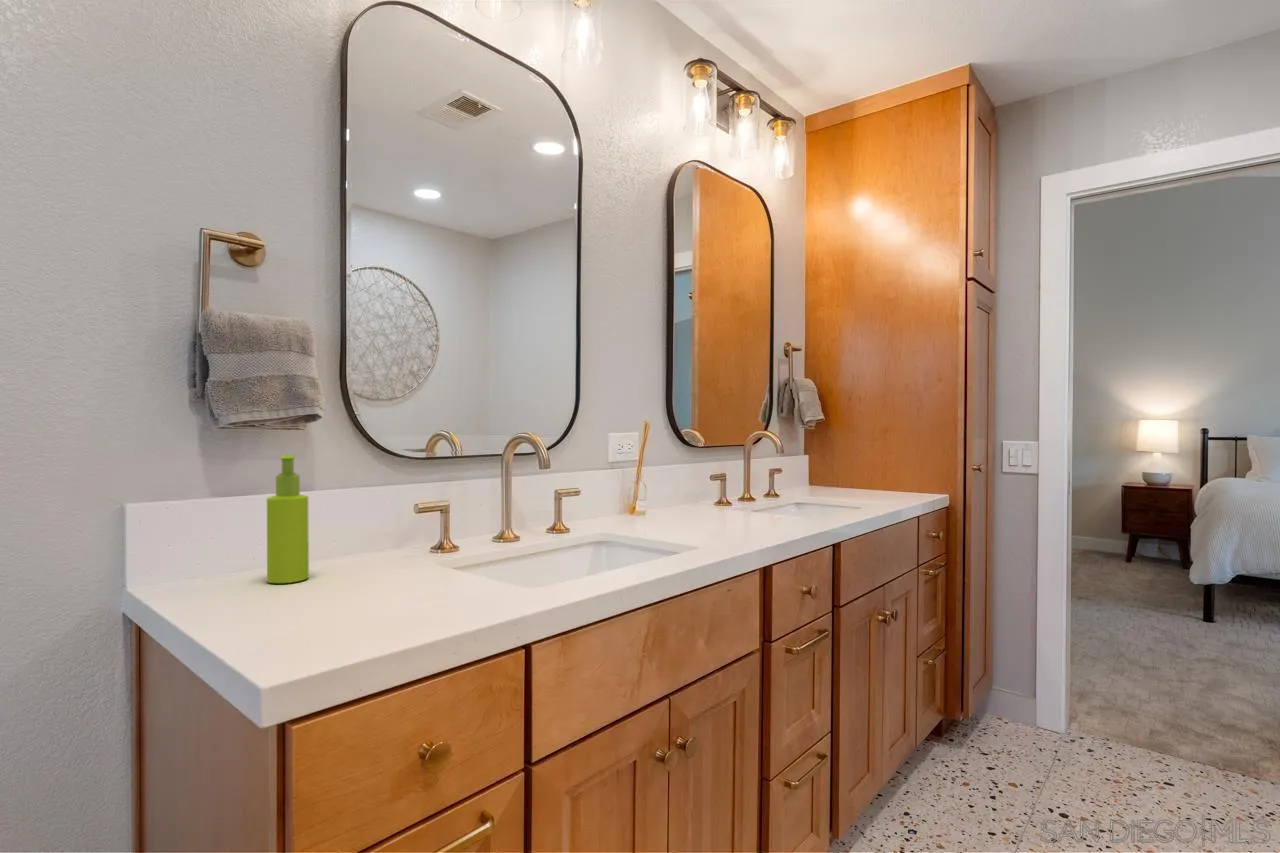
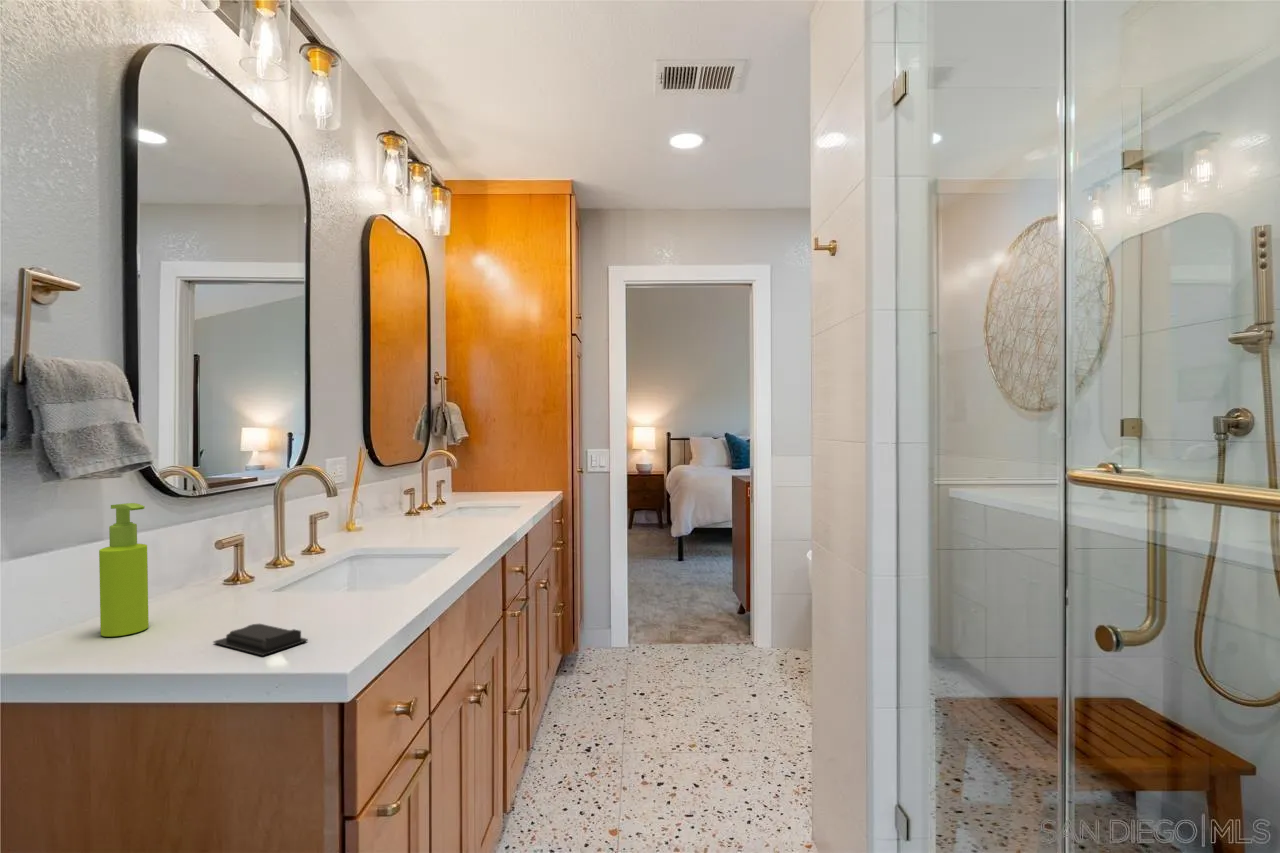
soap bar: none [286,595,350,632] -> present [214,624,308,655]

